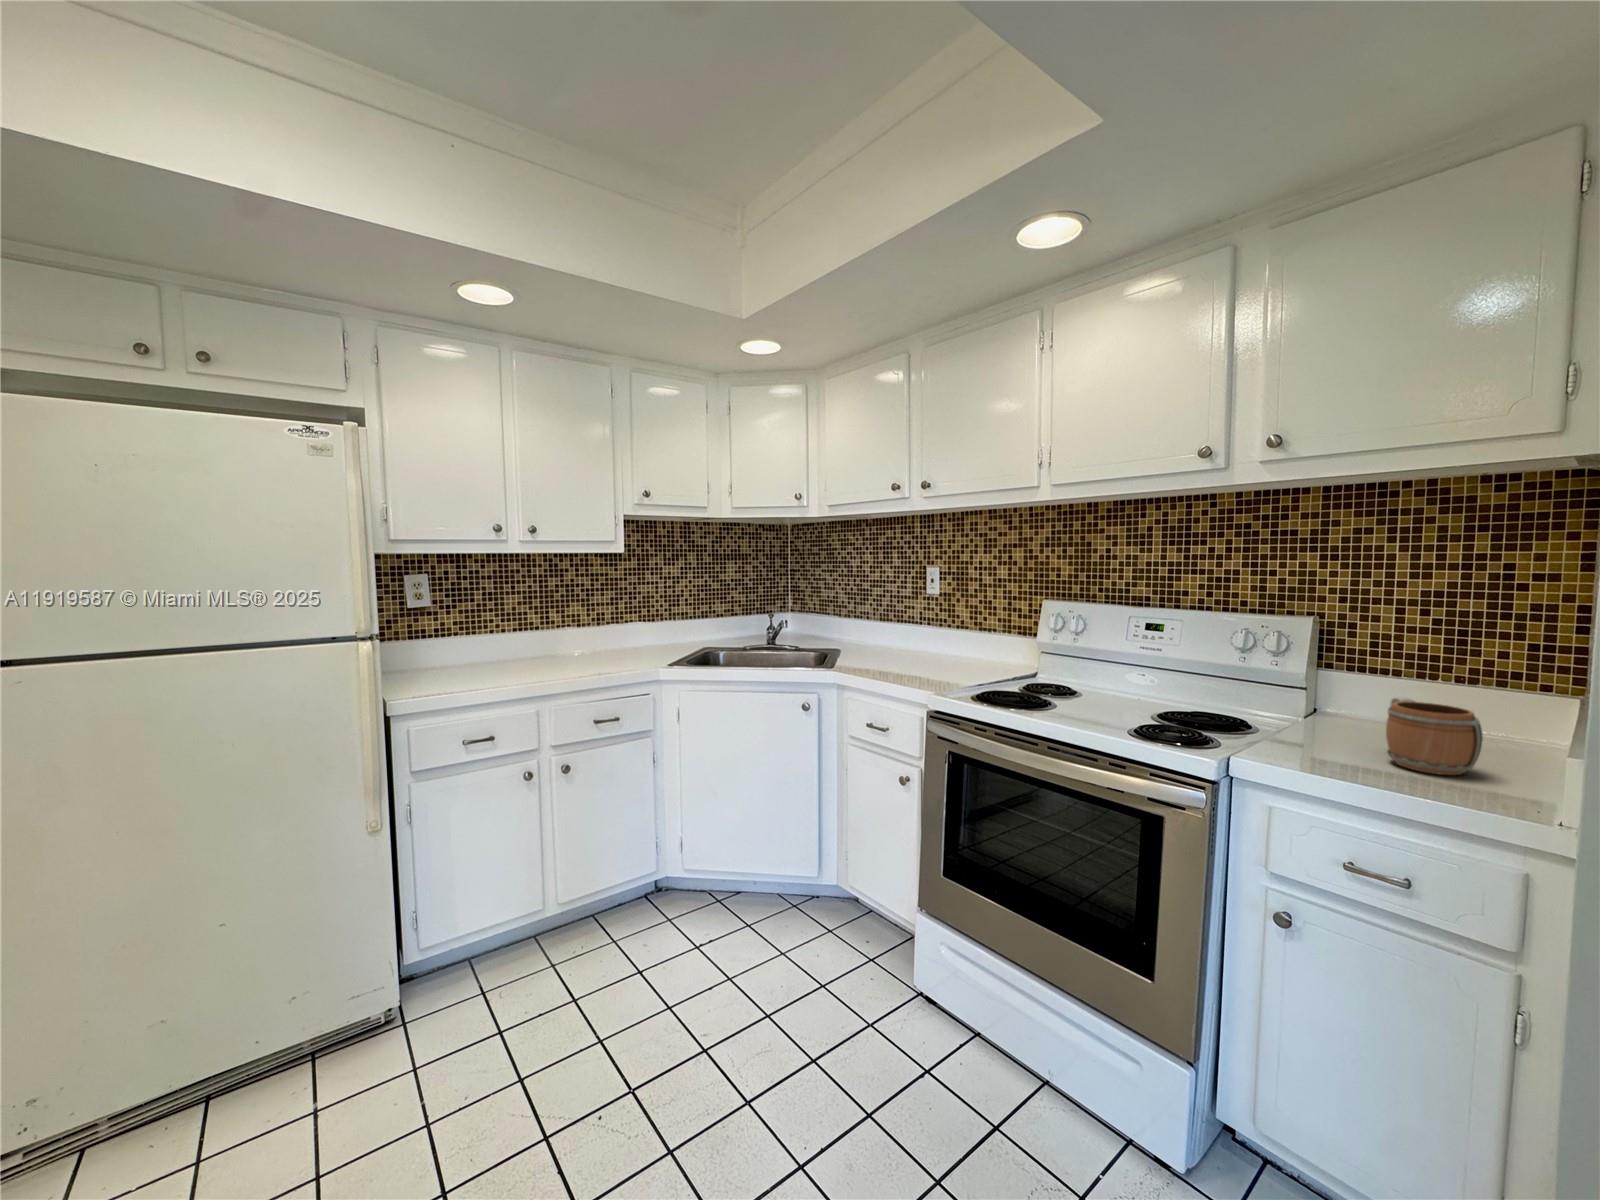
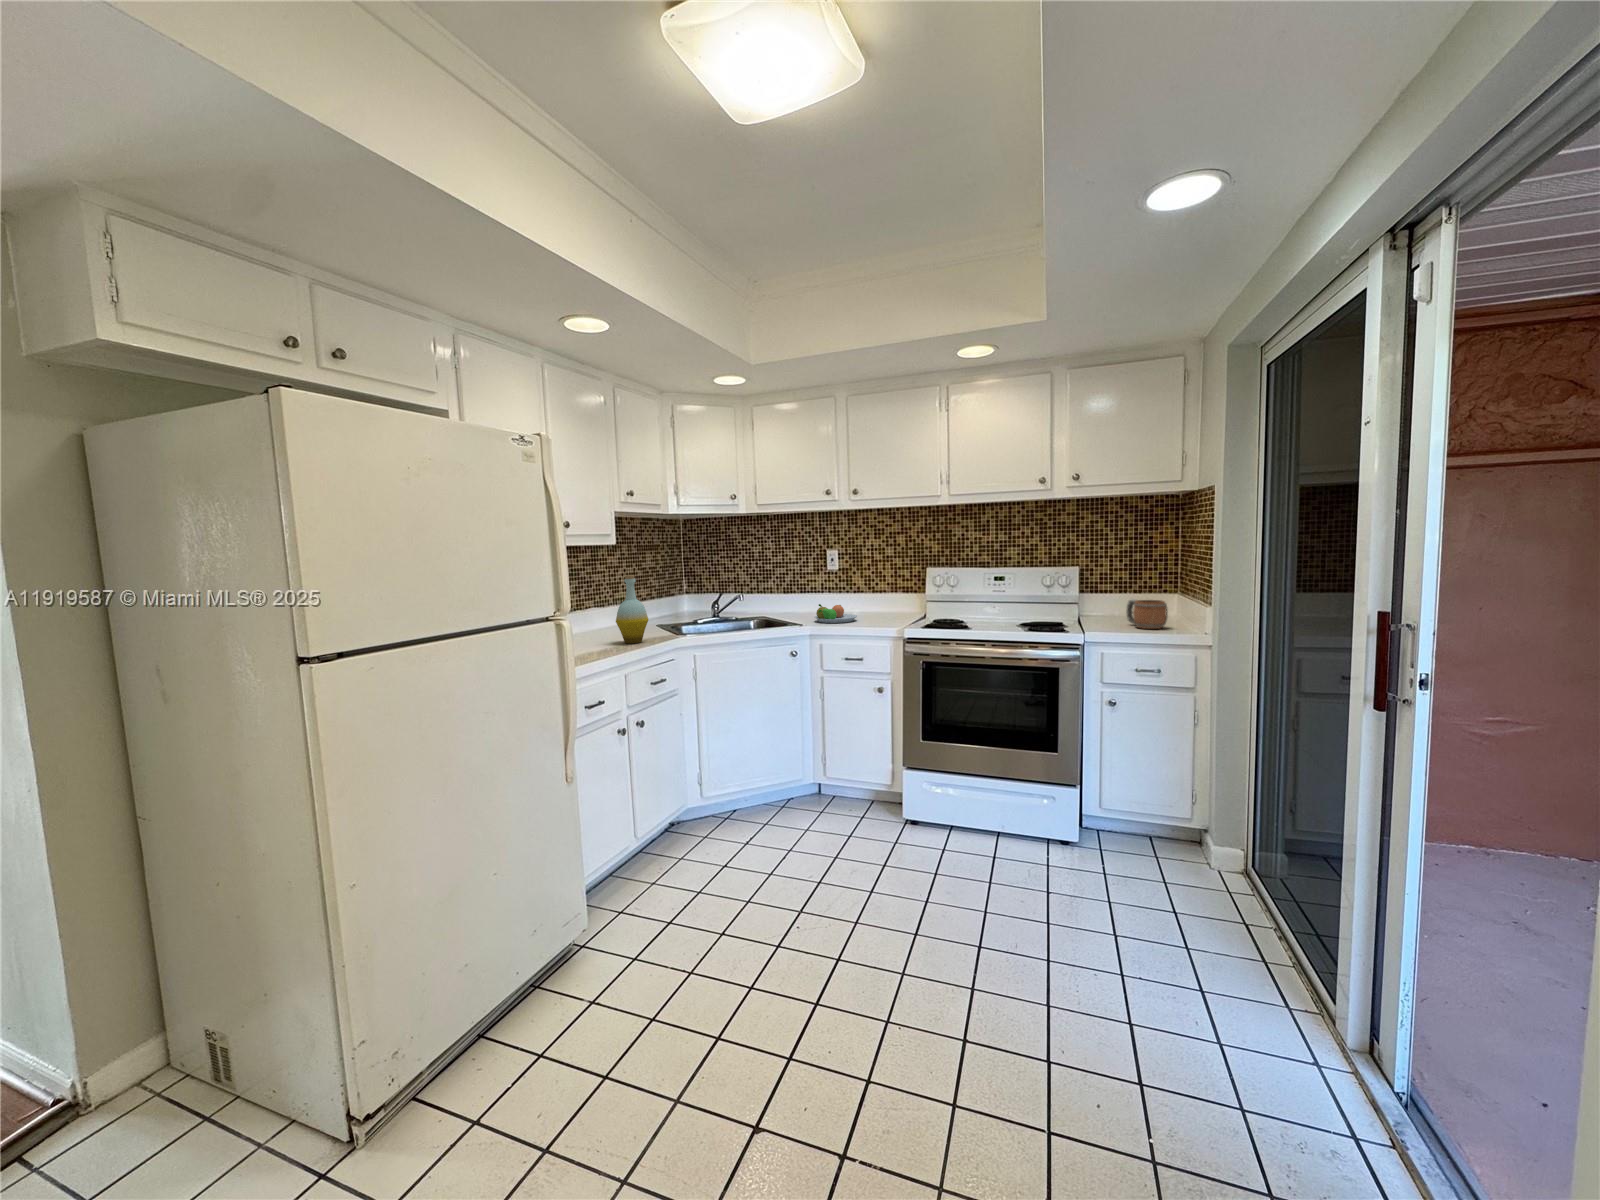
bottle: none [608,587,646,665] -> present [616,575,648,643]
fruit bowl: none [873,639,937,668] -> present [815,604,857,623]

